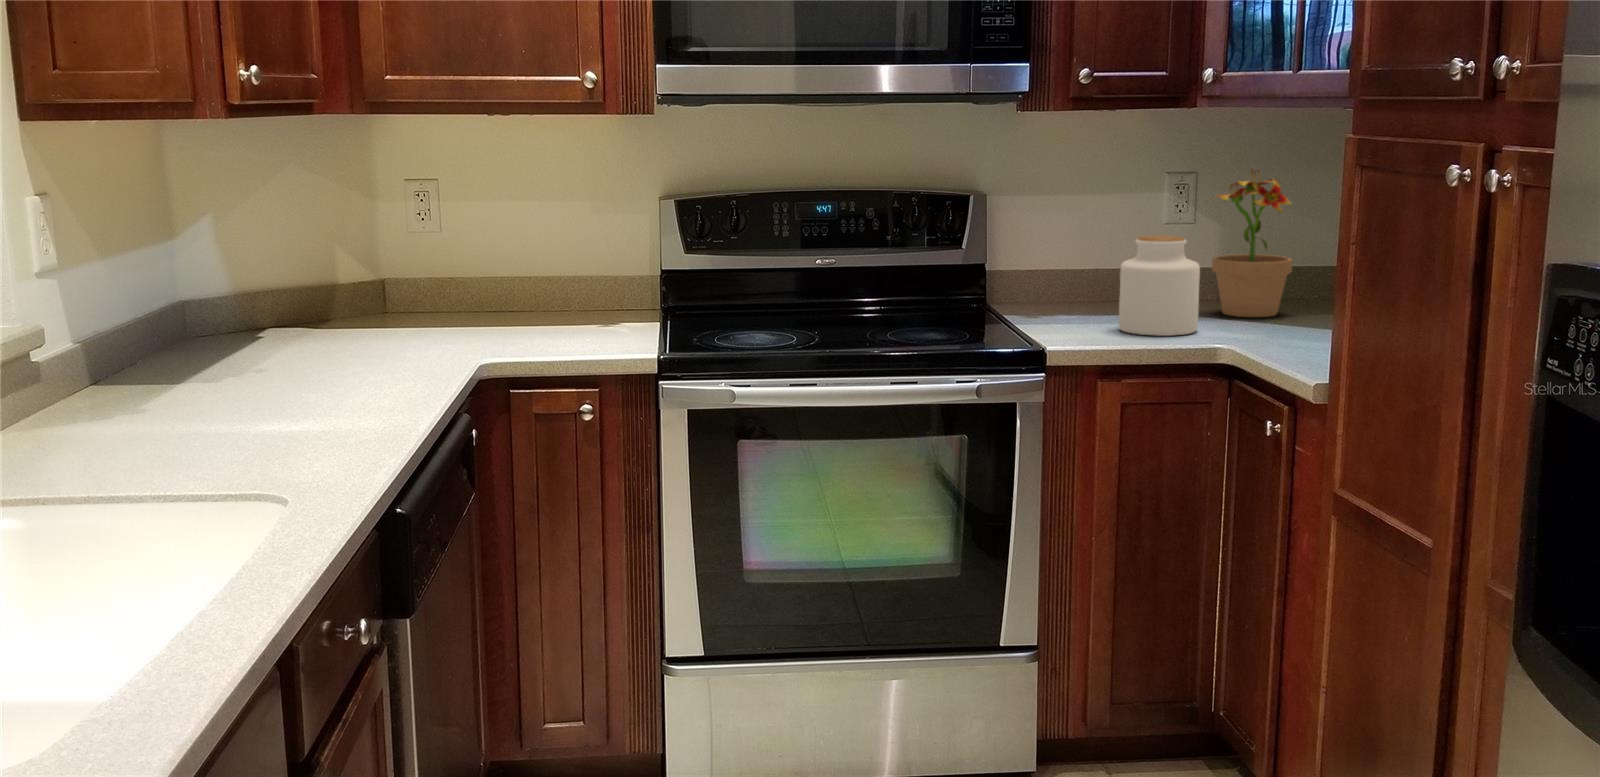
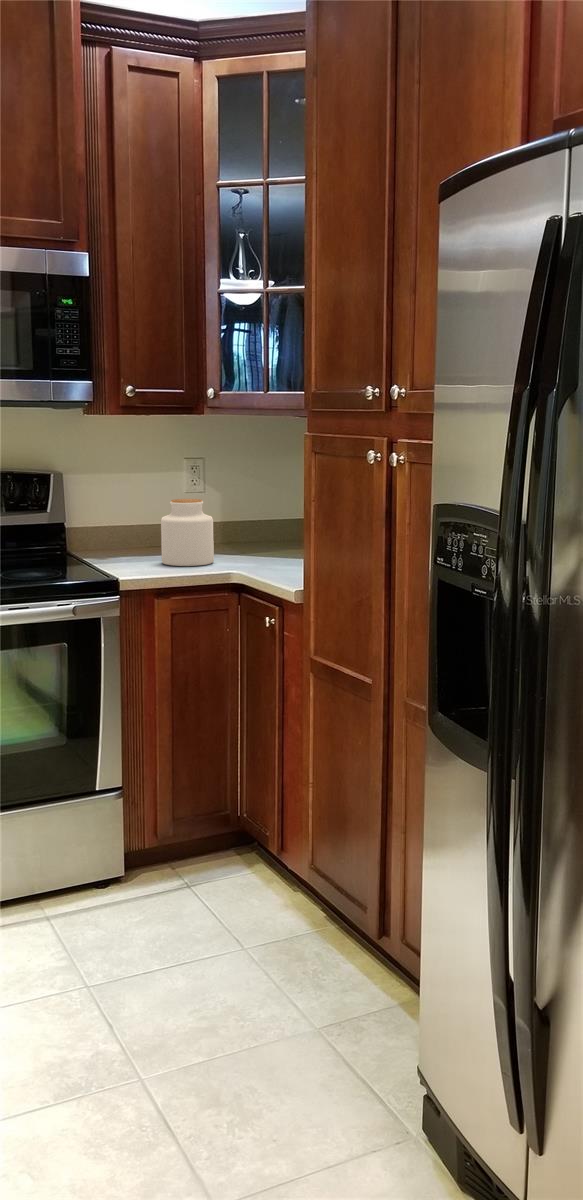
potted plant: present [1212,169,1292,317] -> none [212,453,269,552]

